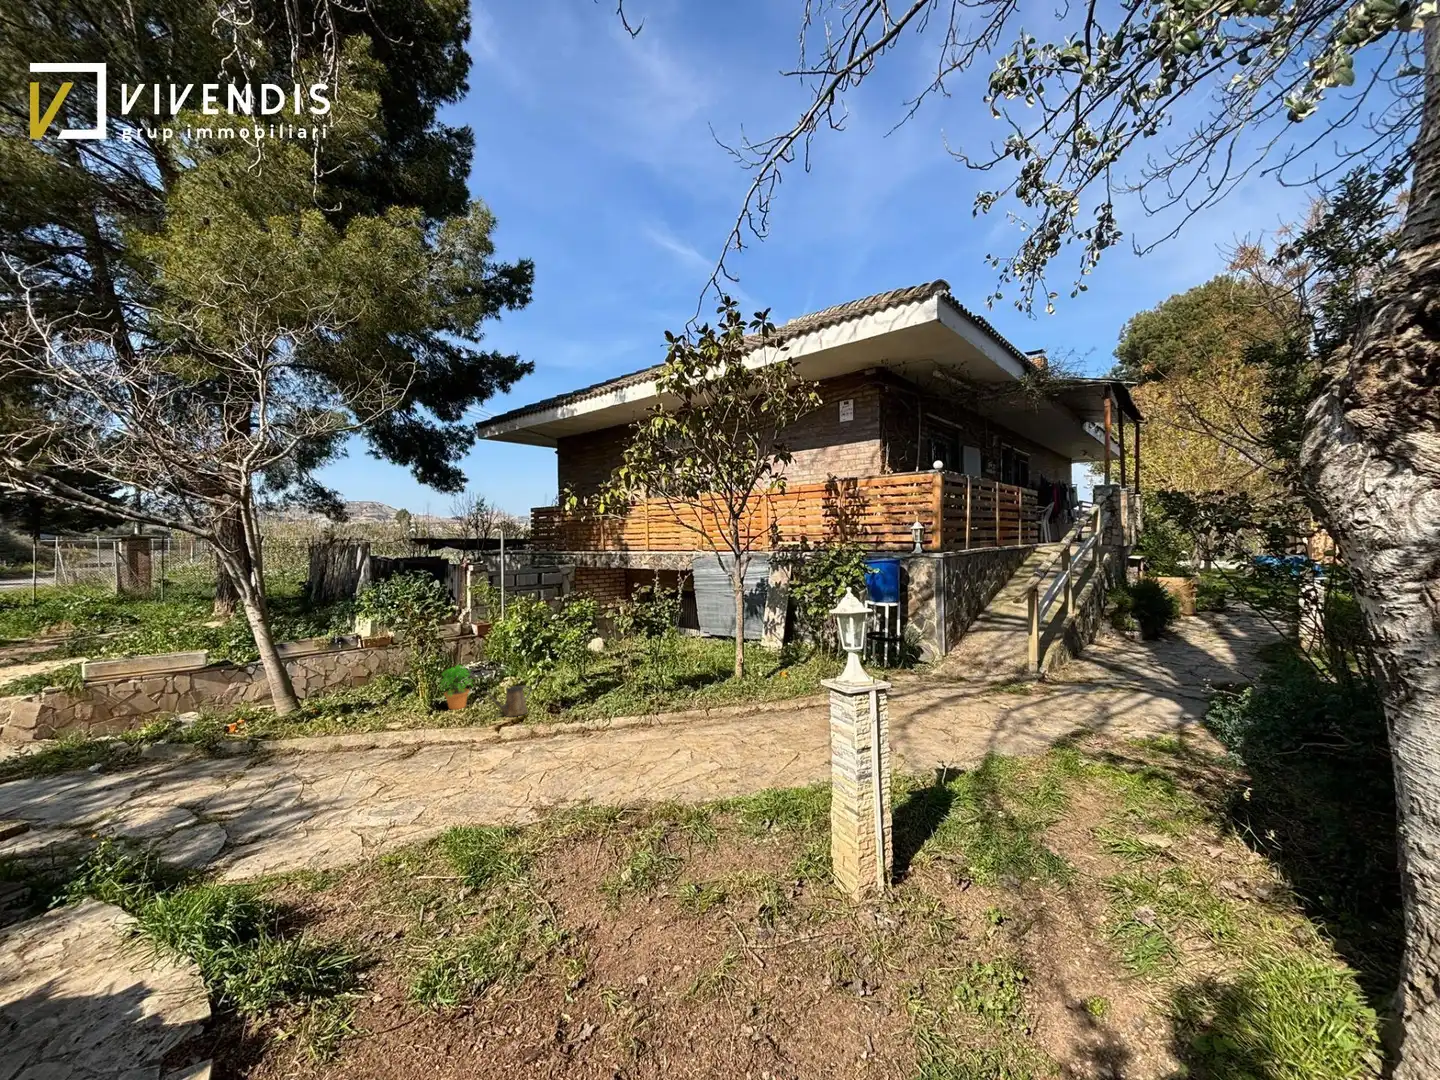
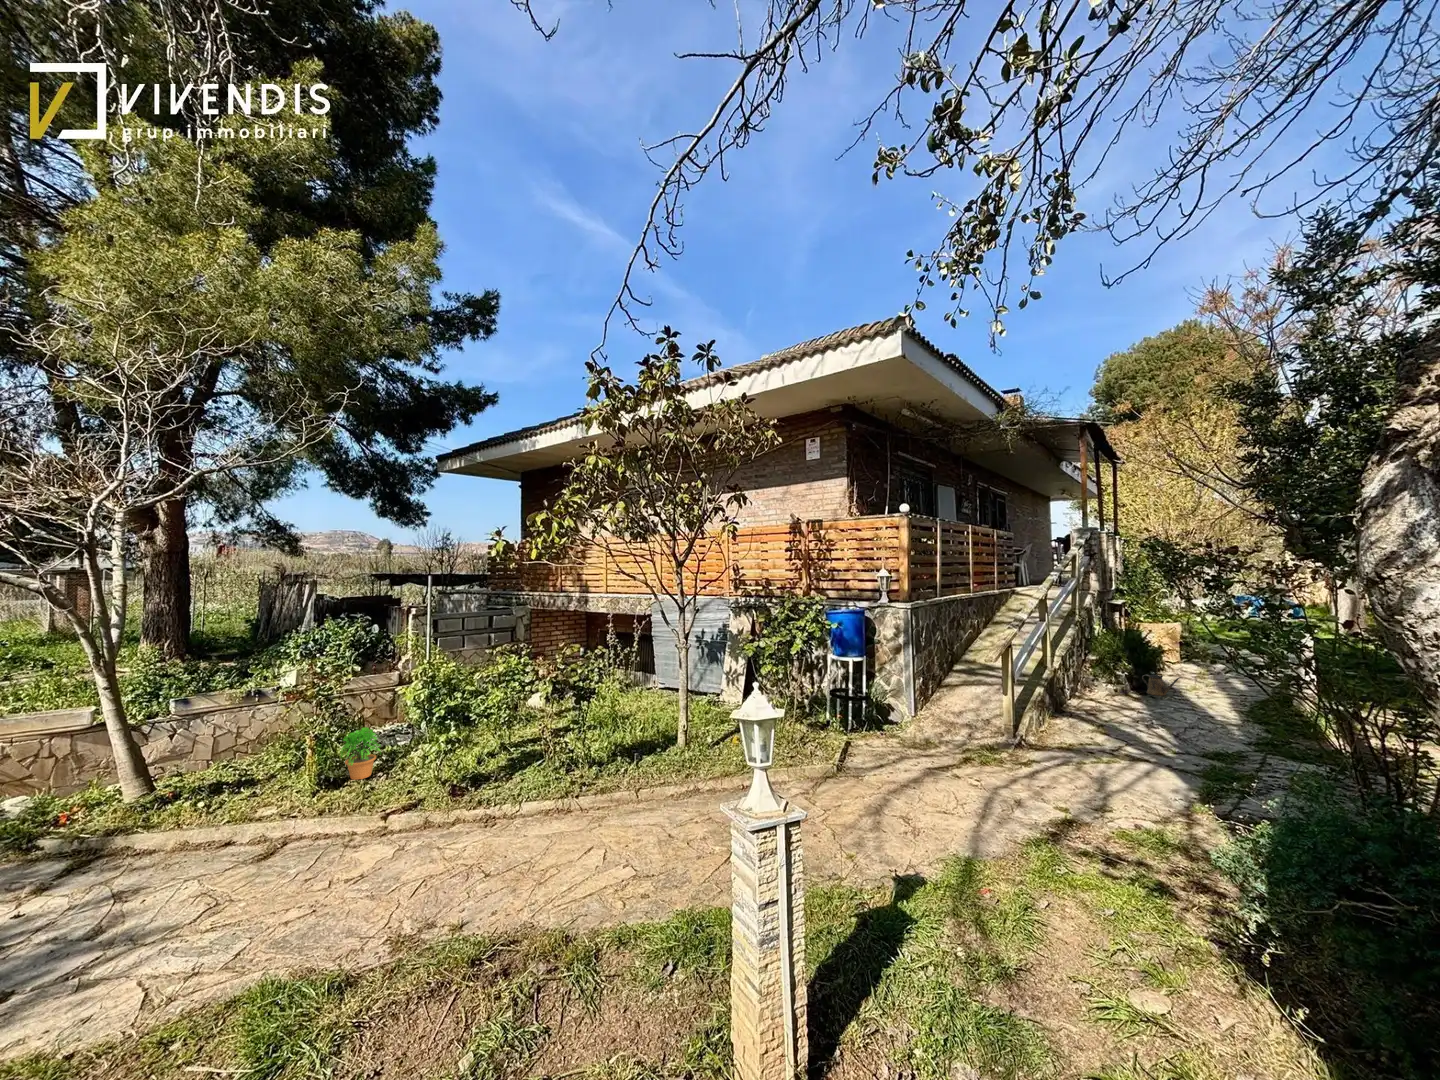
watering can: present [484,686,531,717] -> present [1142,675,1181,696]

